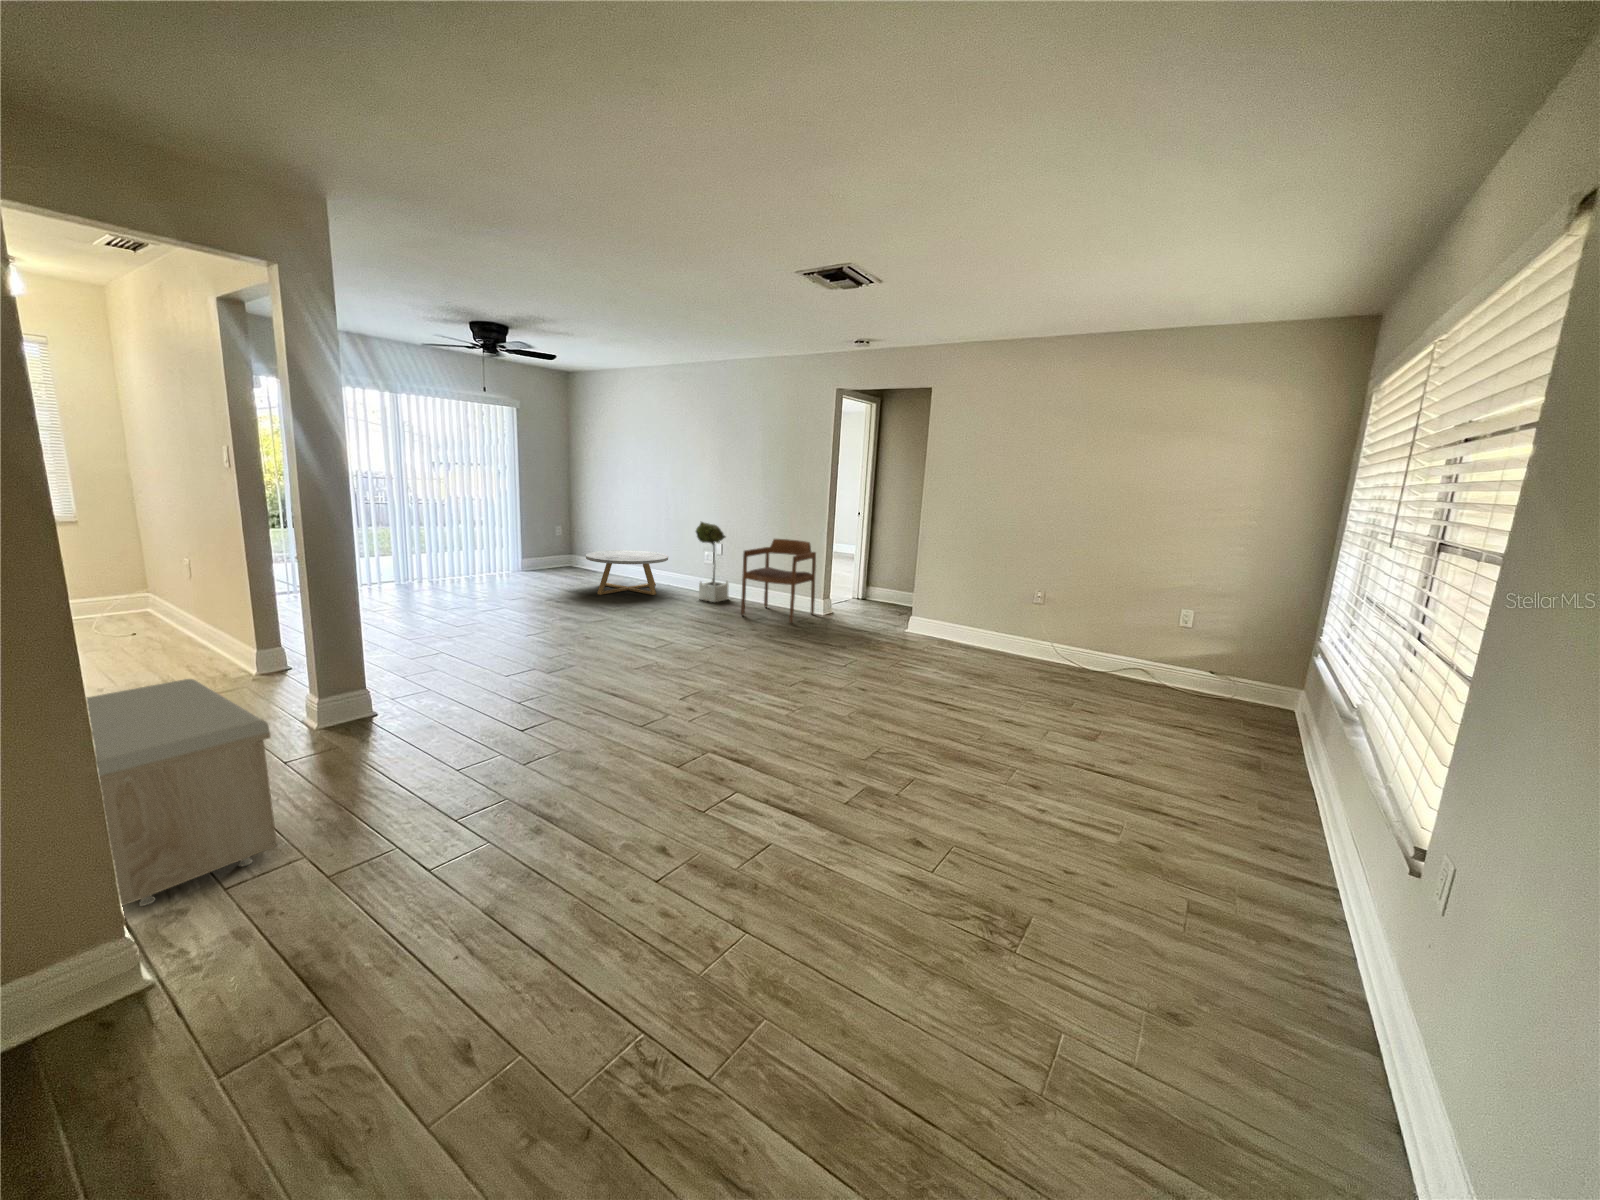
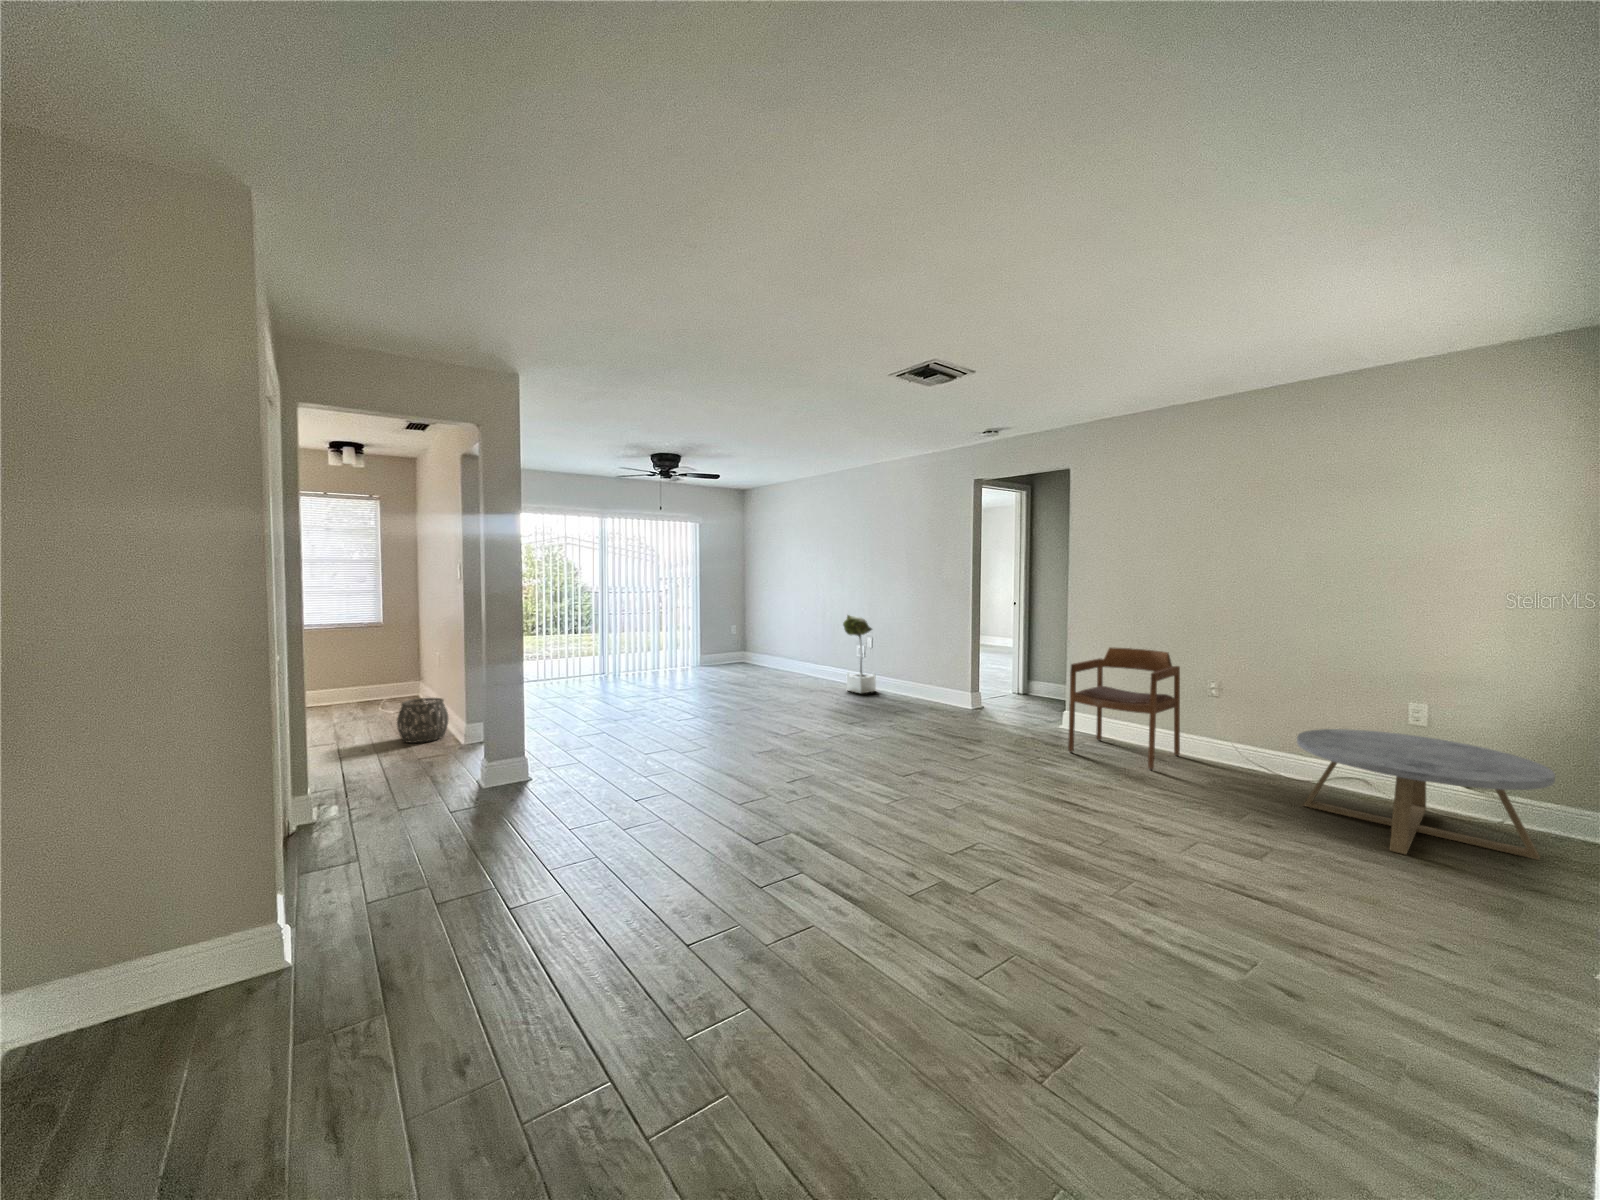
armchair: present [741,539,816,623] -> present [1068,647,1180,770]
coffee table: present [586,550,668,595] -> present [1297,729,1555,860]
woven basket: none [134,622,217,682] -> present [397,698,449,743]
storage bench: present [87,679,277,906] -> none [295,732,418,903]

